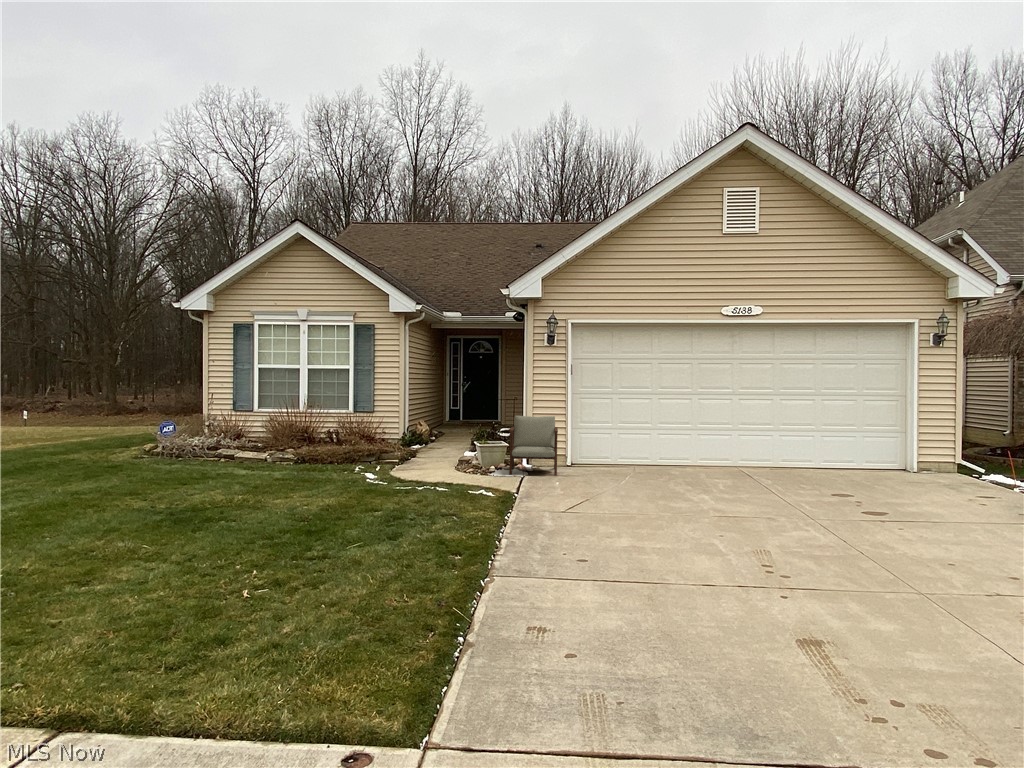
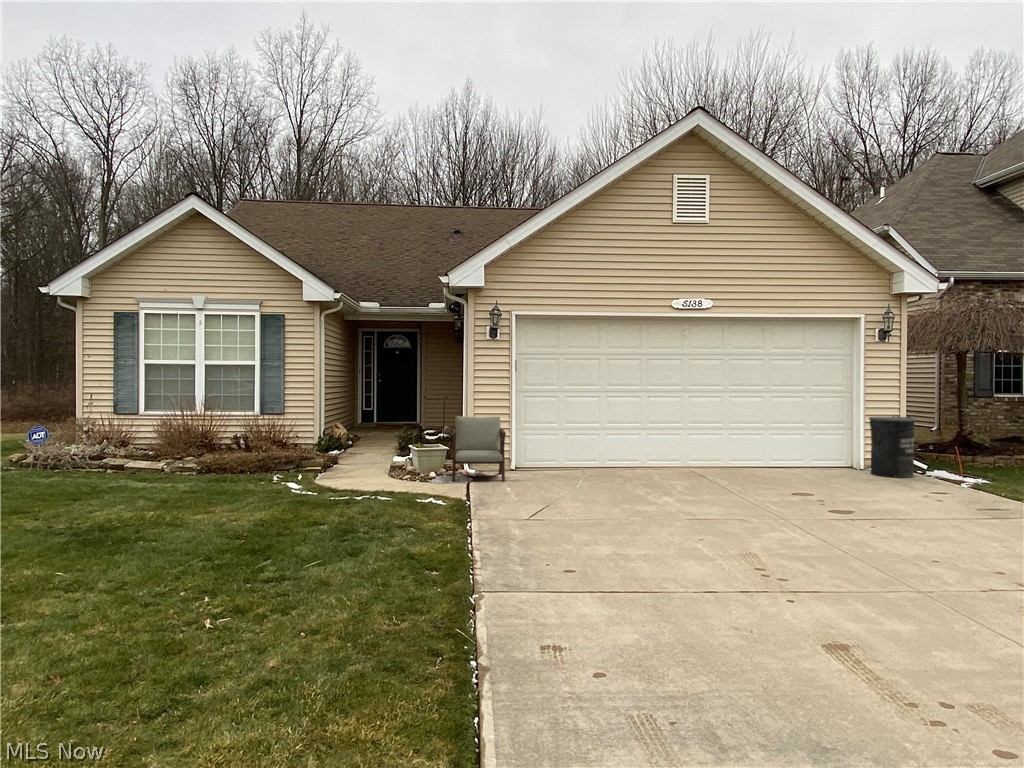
trash can: none [923,420,972,482] -> present [869,416,915,478]

